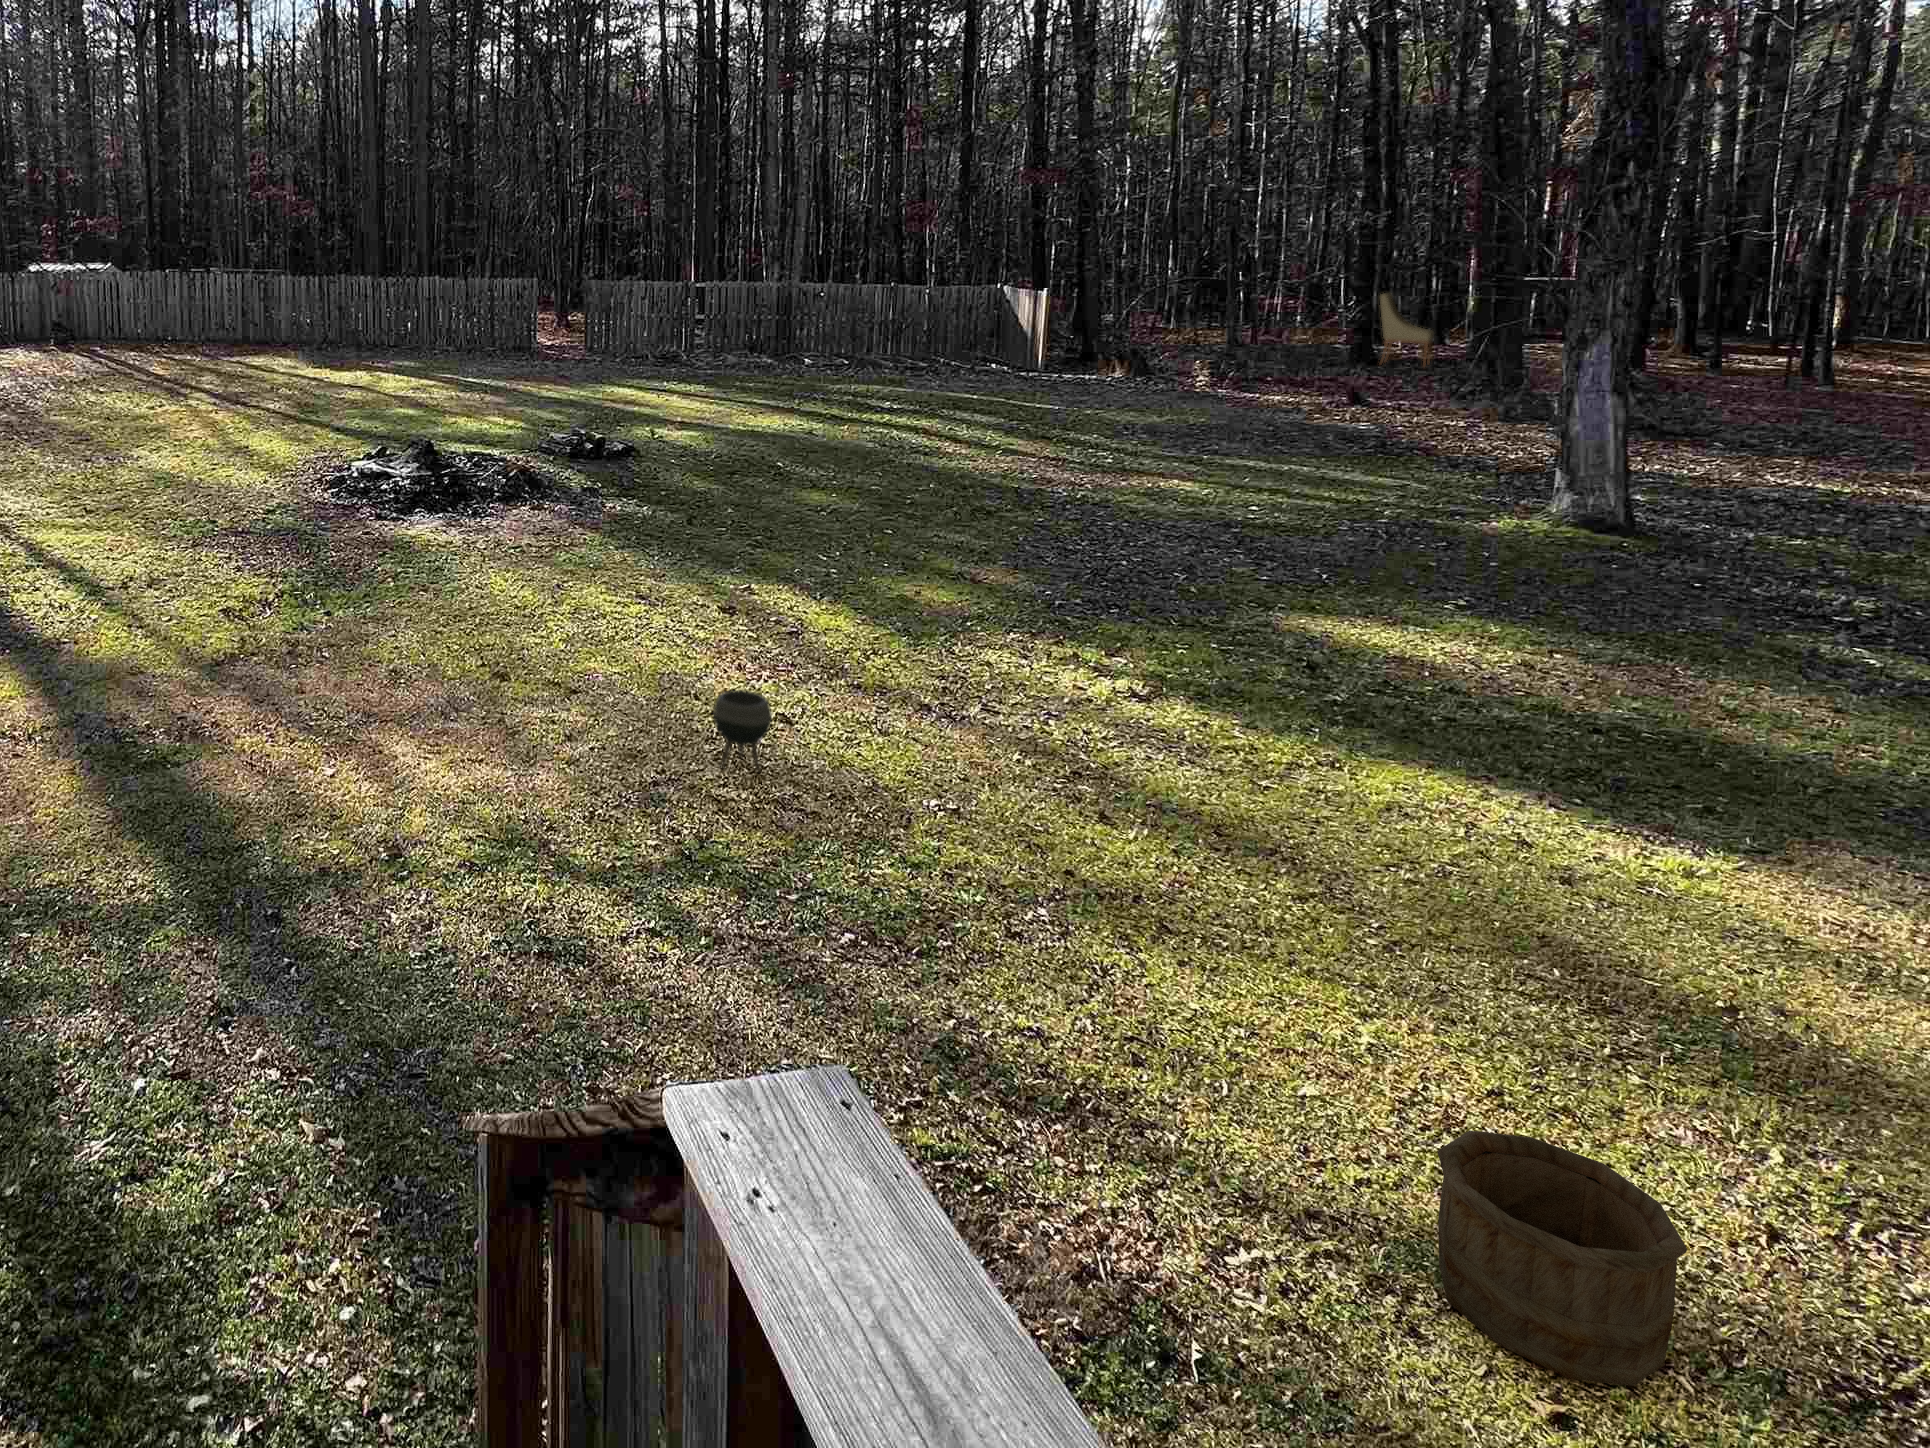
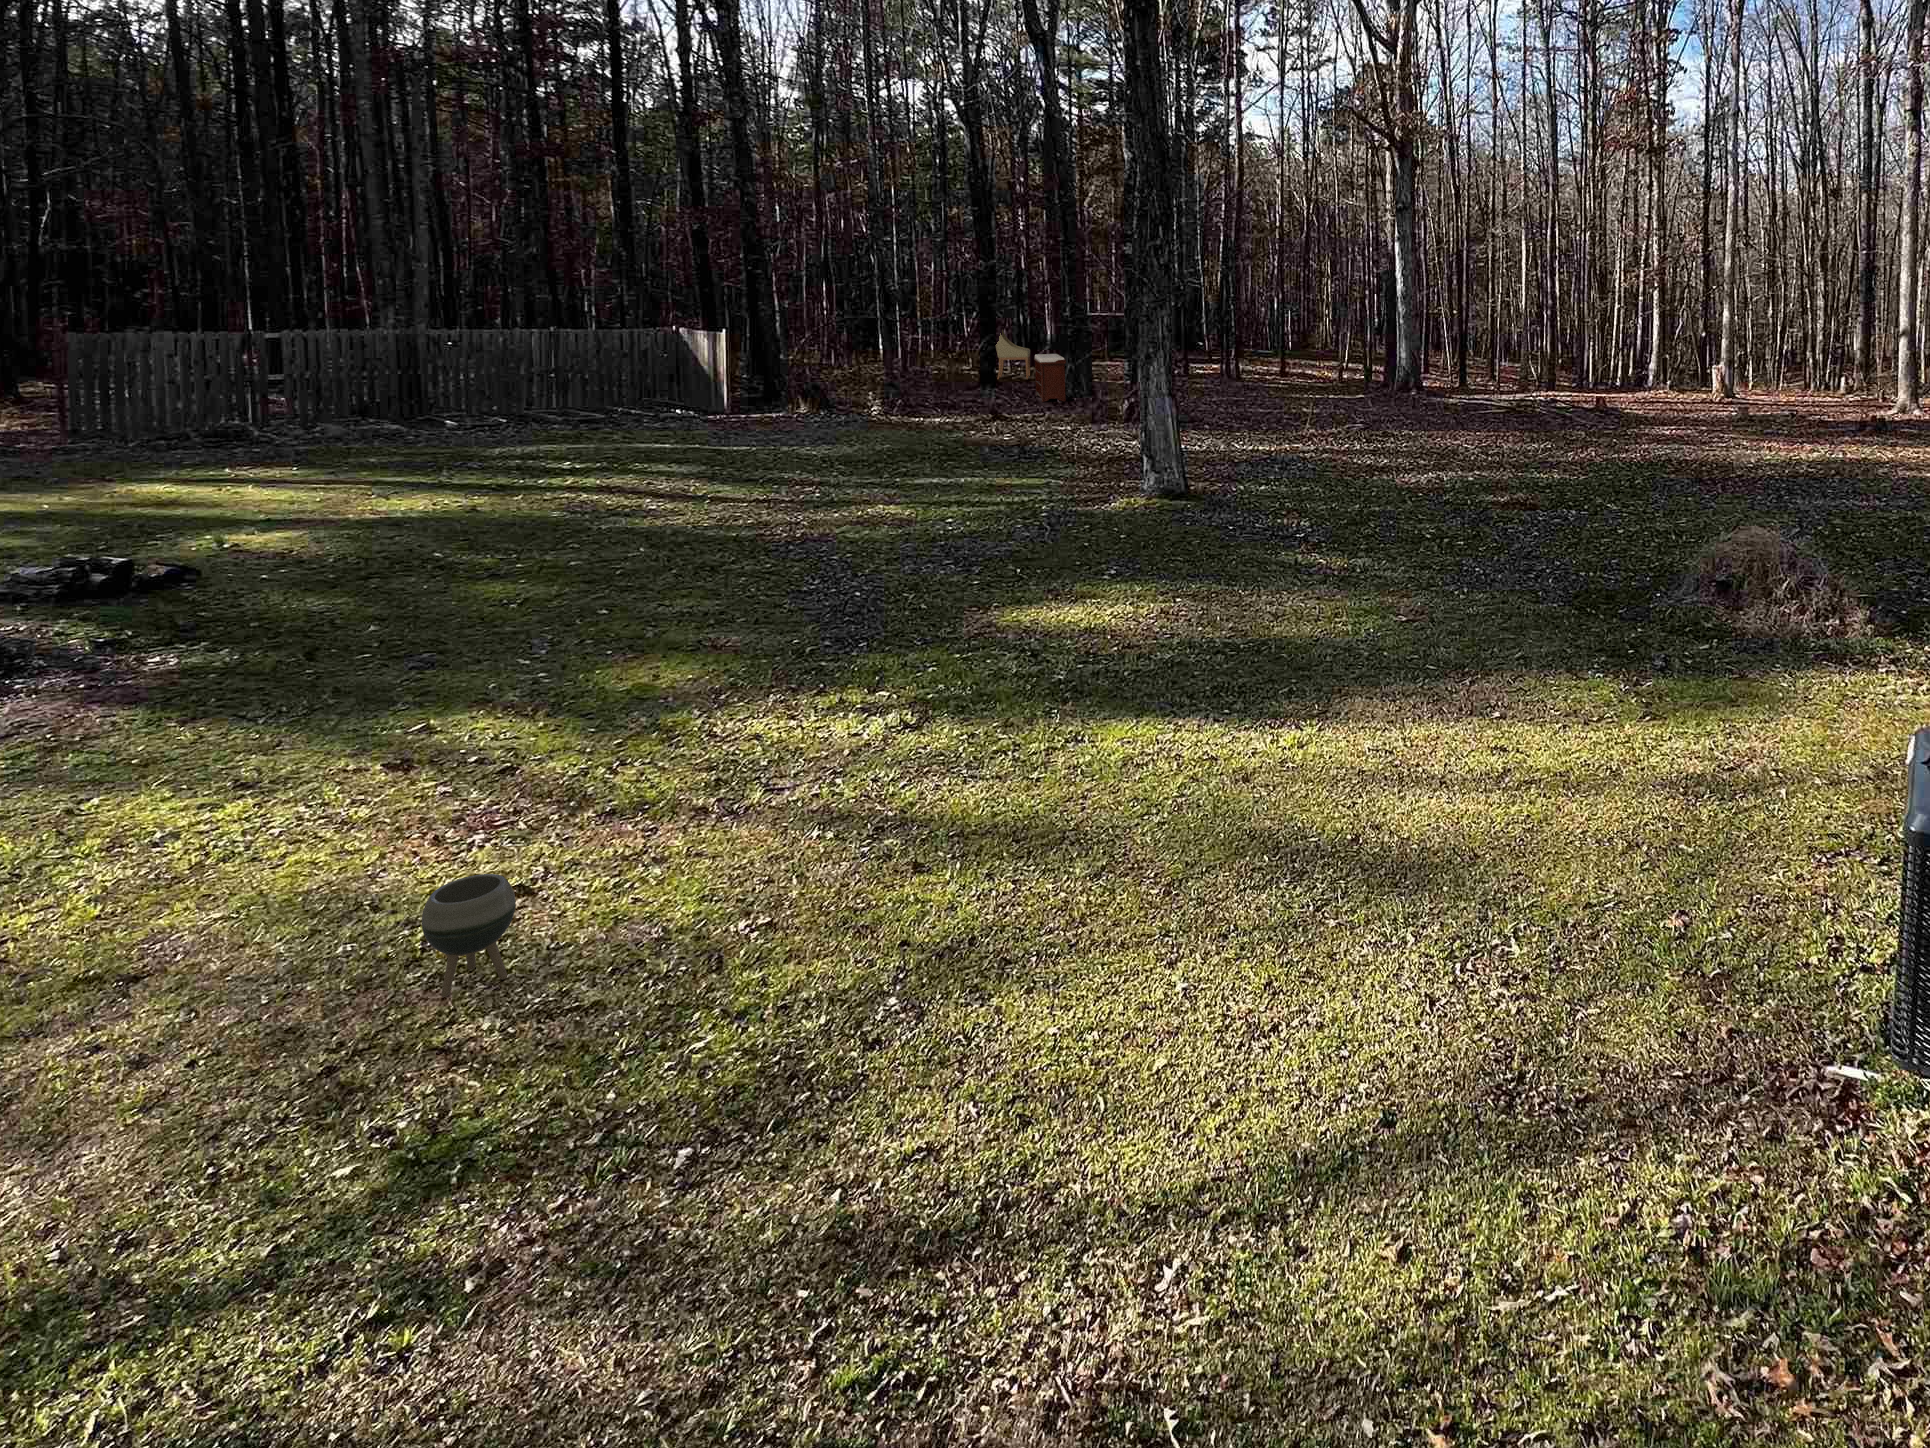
bench: none [1429,338,1480,400] -> present [1034,354,1066,402]
wooden bucket: present [1437,1130,1687,1386] -> none [1282,1015,1436,1220]

